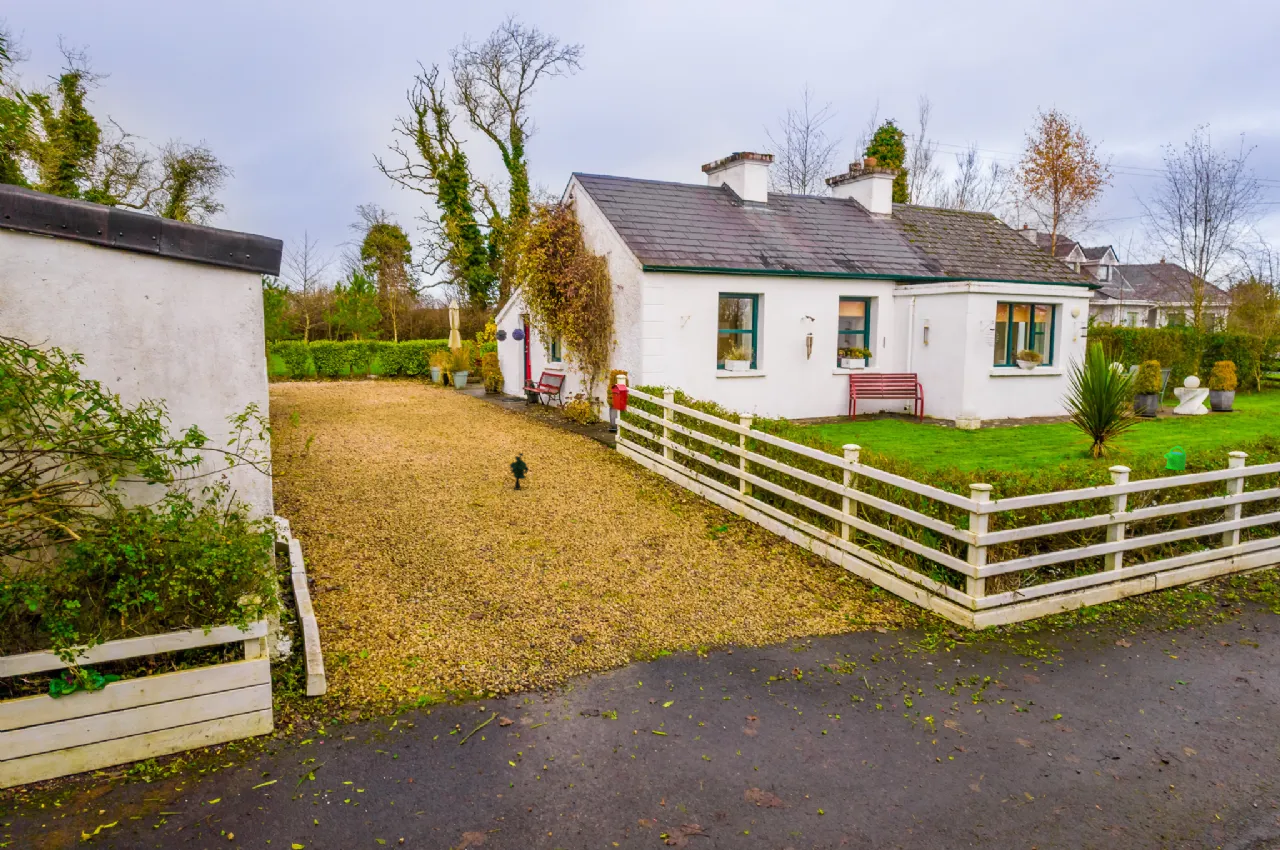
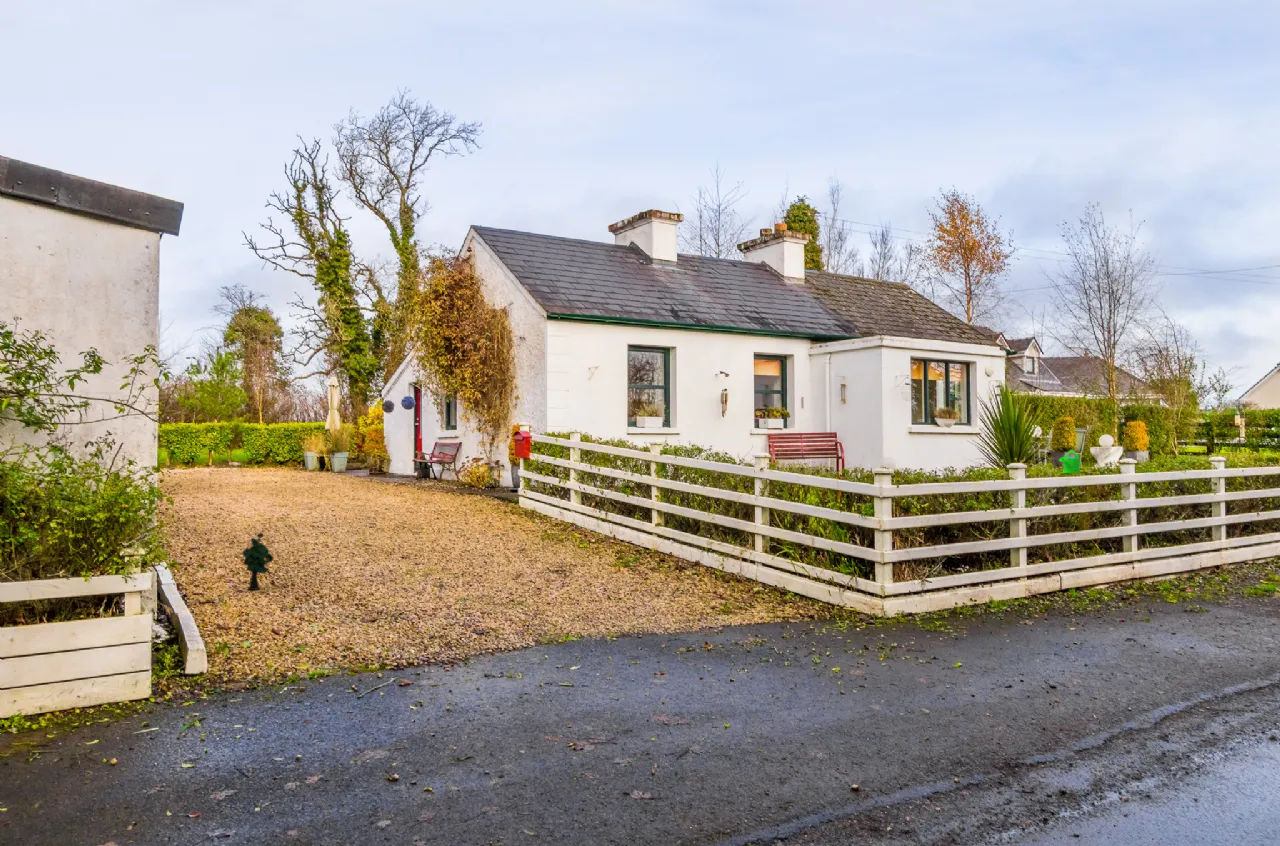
decorative plant: present [510,453,529,490] -> present [241,533,274,590]

